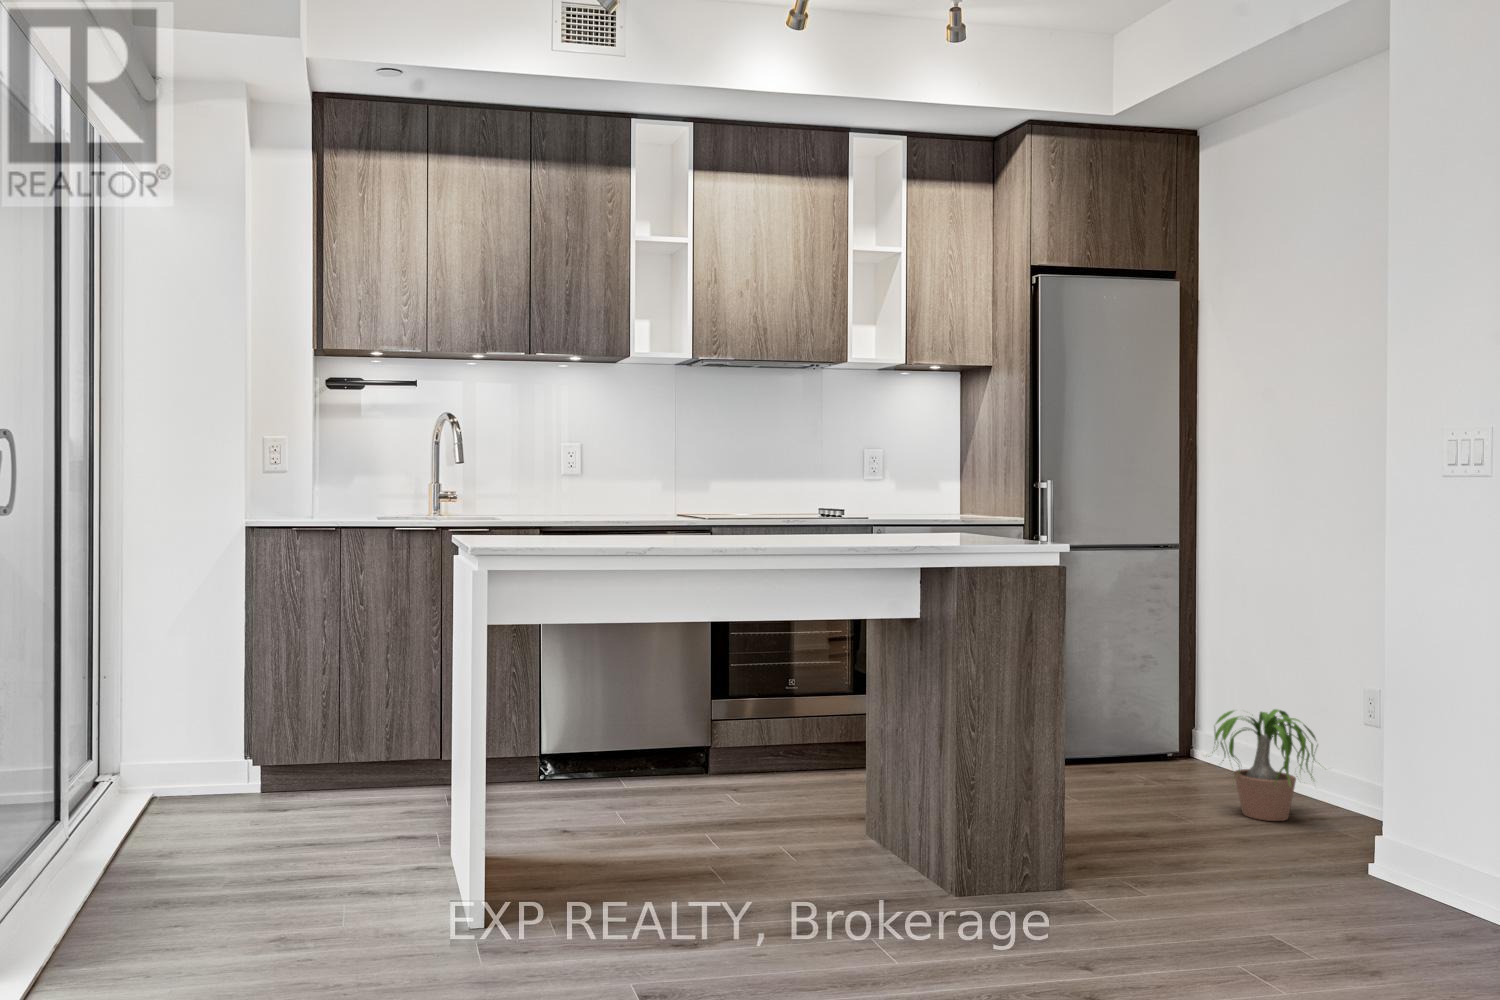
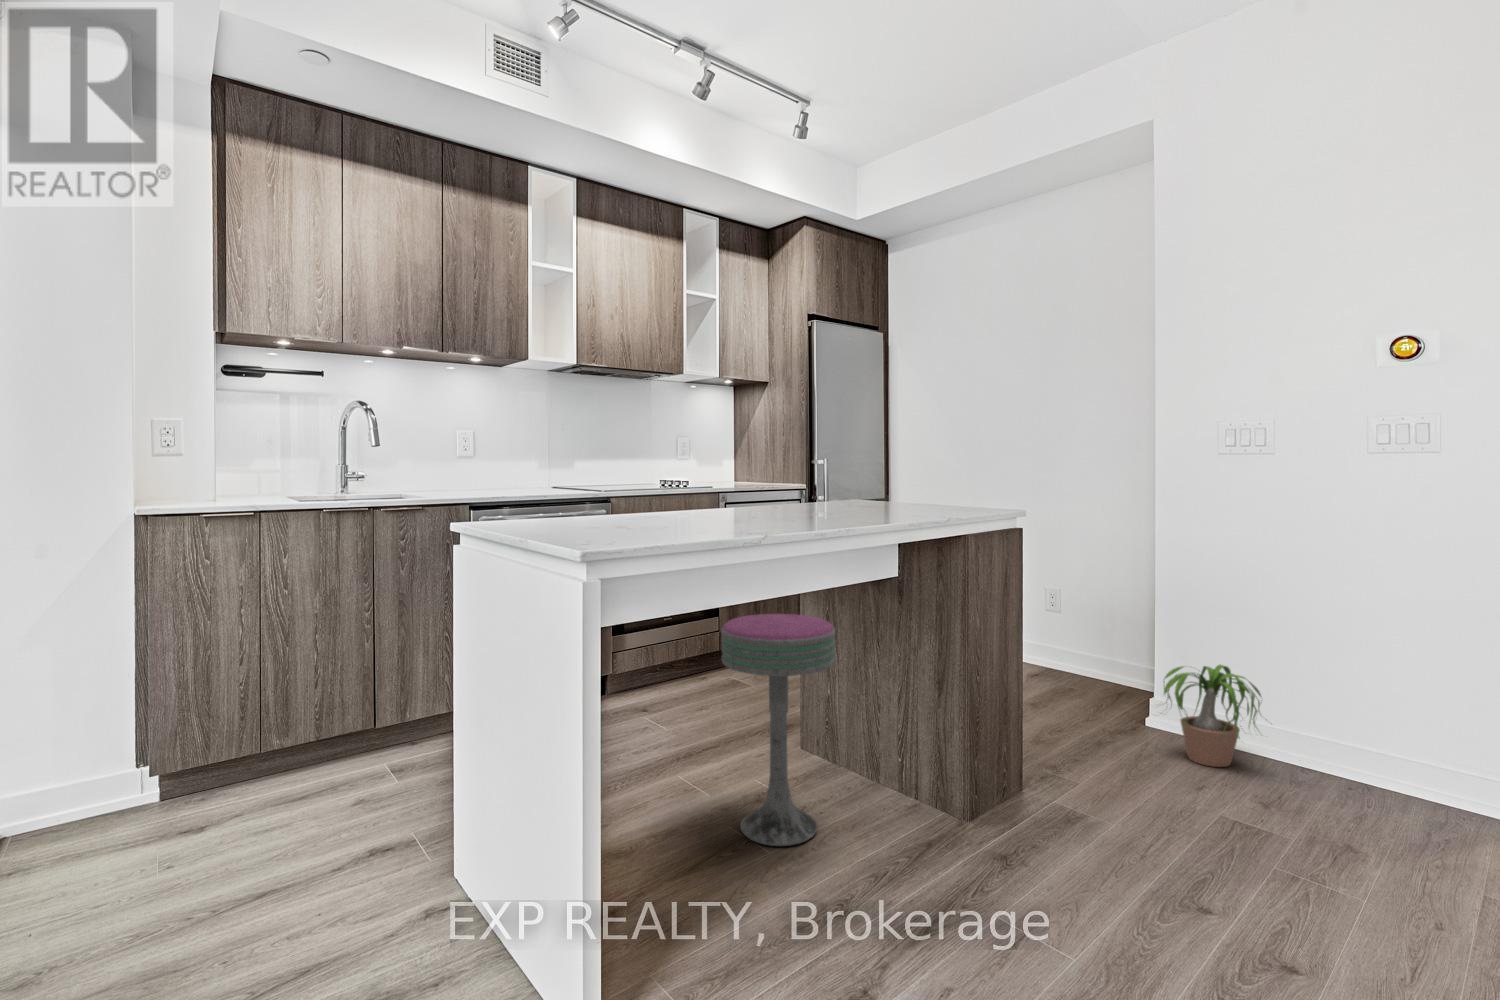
bar stool: none [724,633,842,869] -> present [721,614,835,846]

